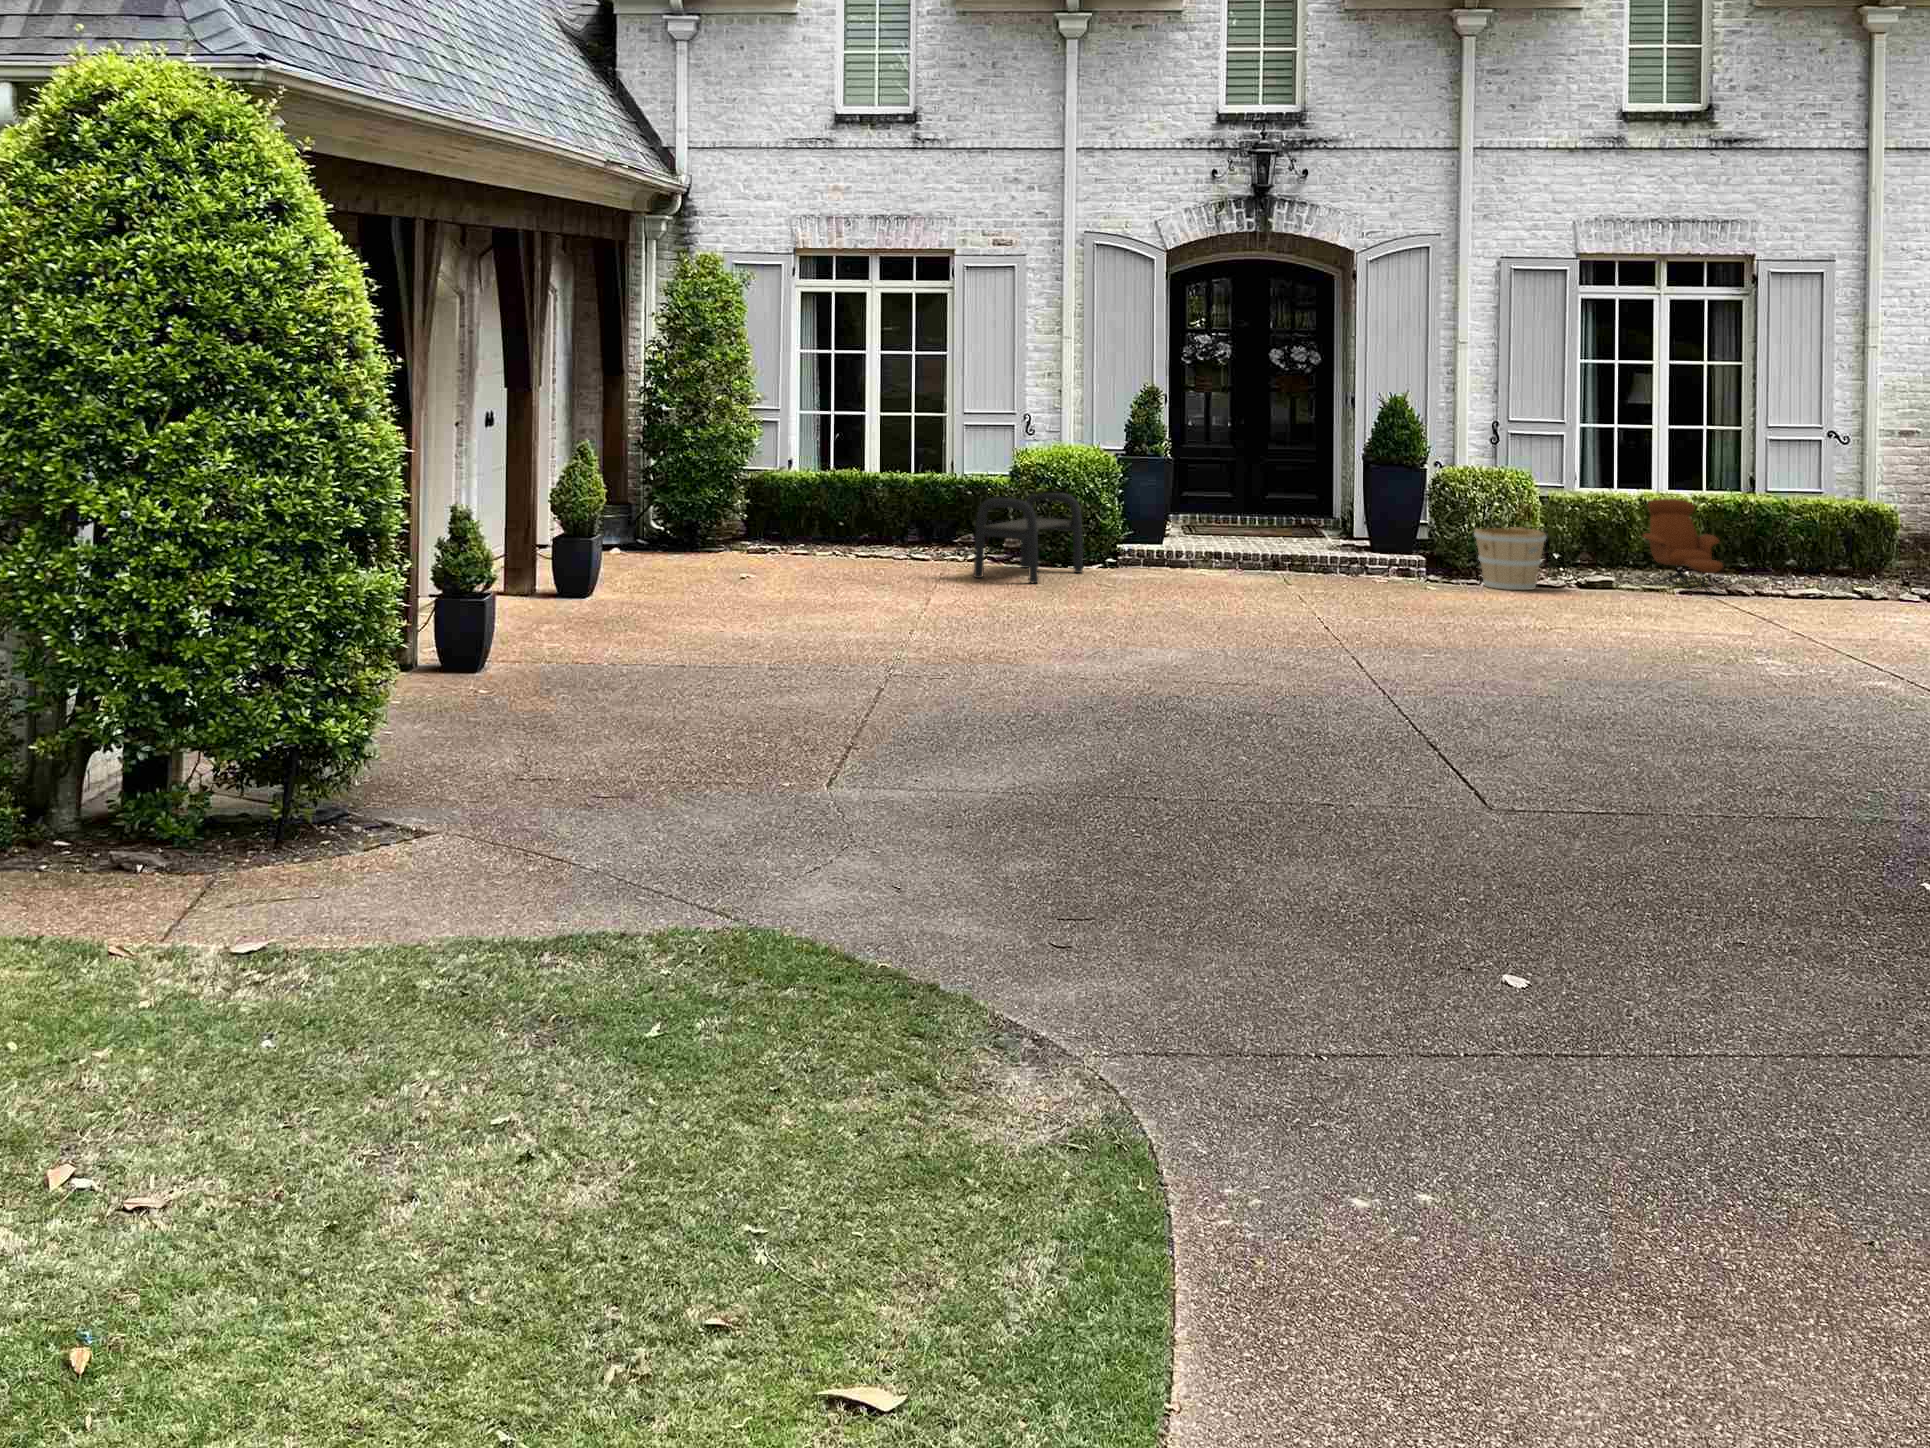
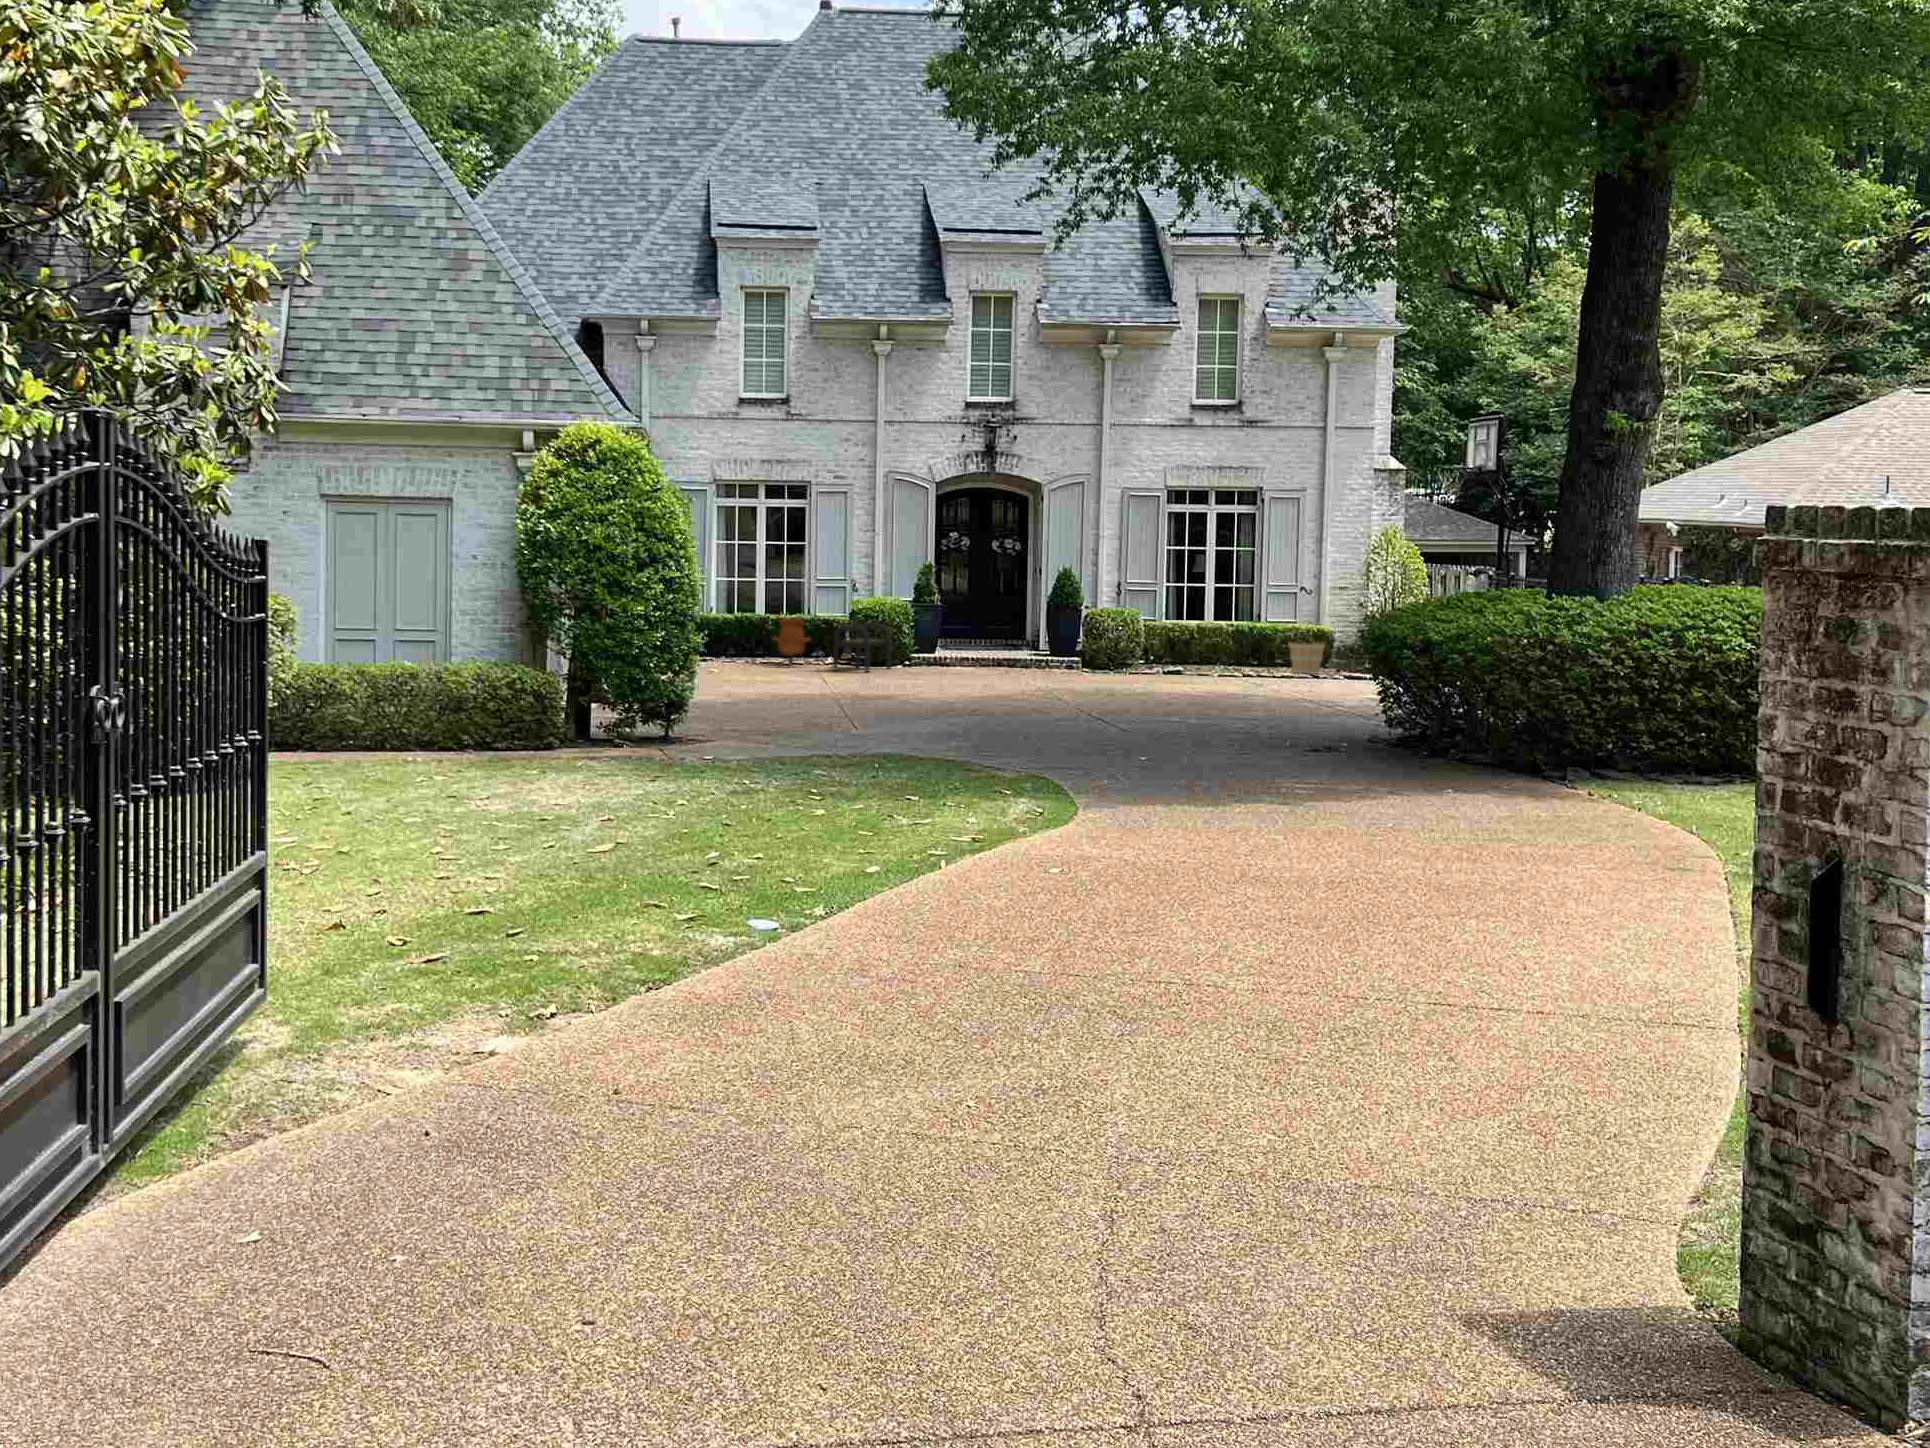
lounge chair: present [1643,499,1723,592] -> present [773,618,810,667]
wooden bucket: present [1474,527,1546,590] -> present [1289,642,1325,674]

